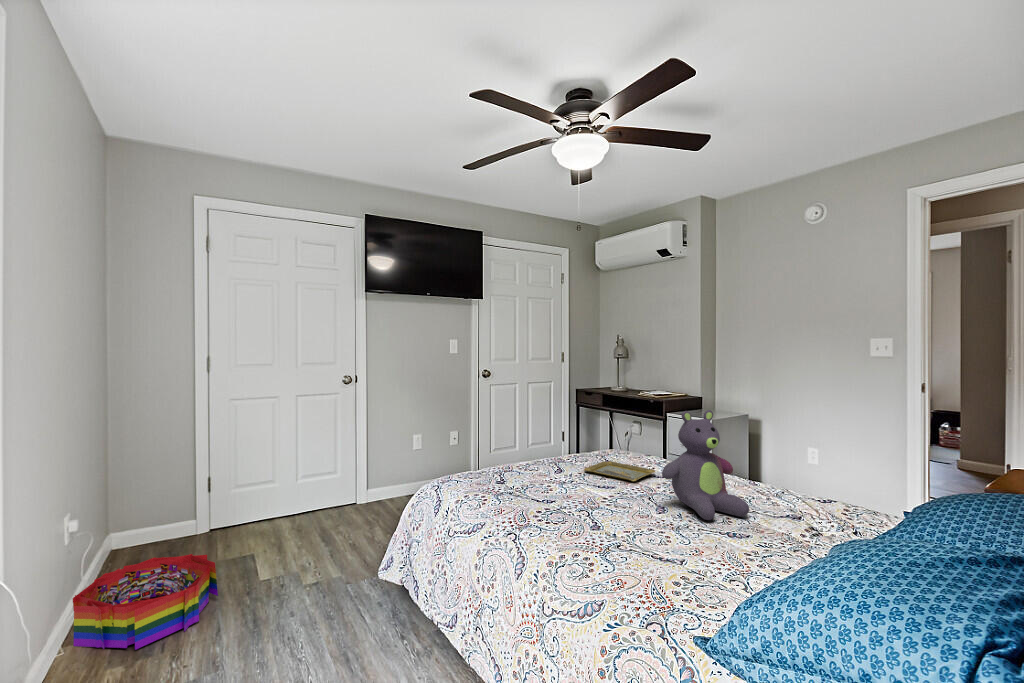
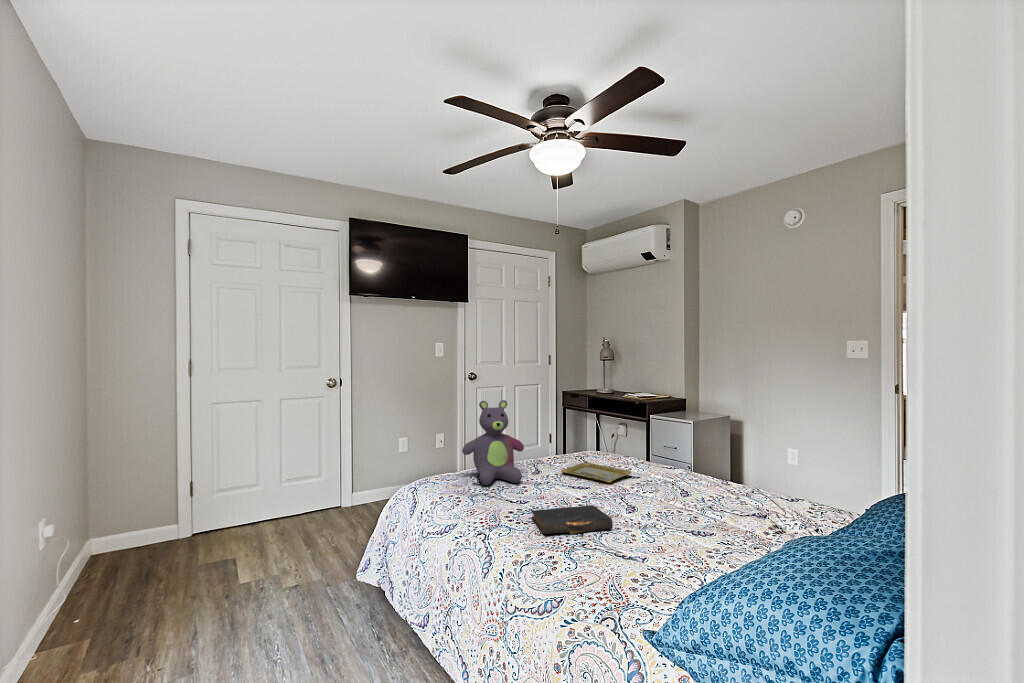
stuffed bear: present [662,410,749,520] -> present [462,400,524,485]
book: none [560,505,645,534] -> present [531,505,613,534]
storage bin: present [73,554,218,650] -> none [47,557,195,653]

